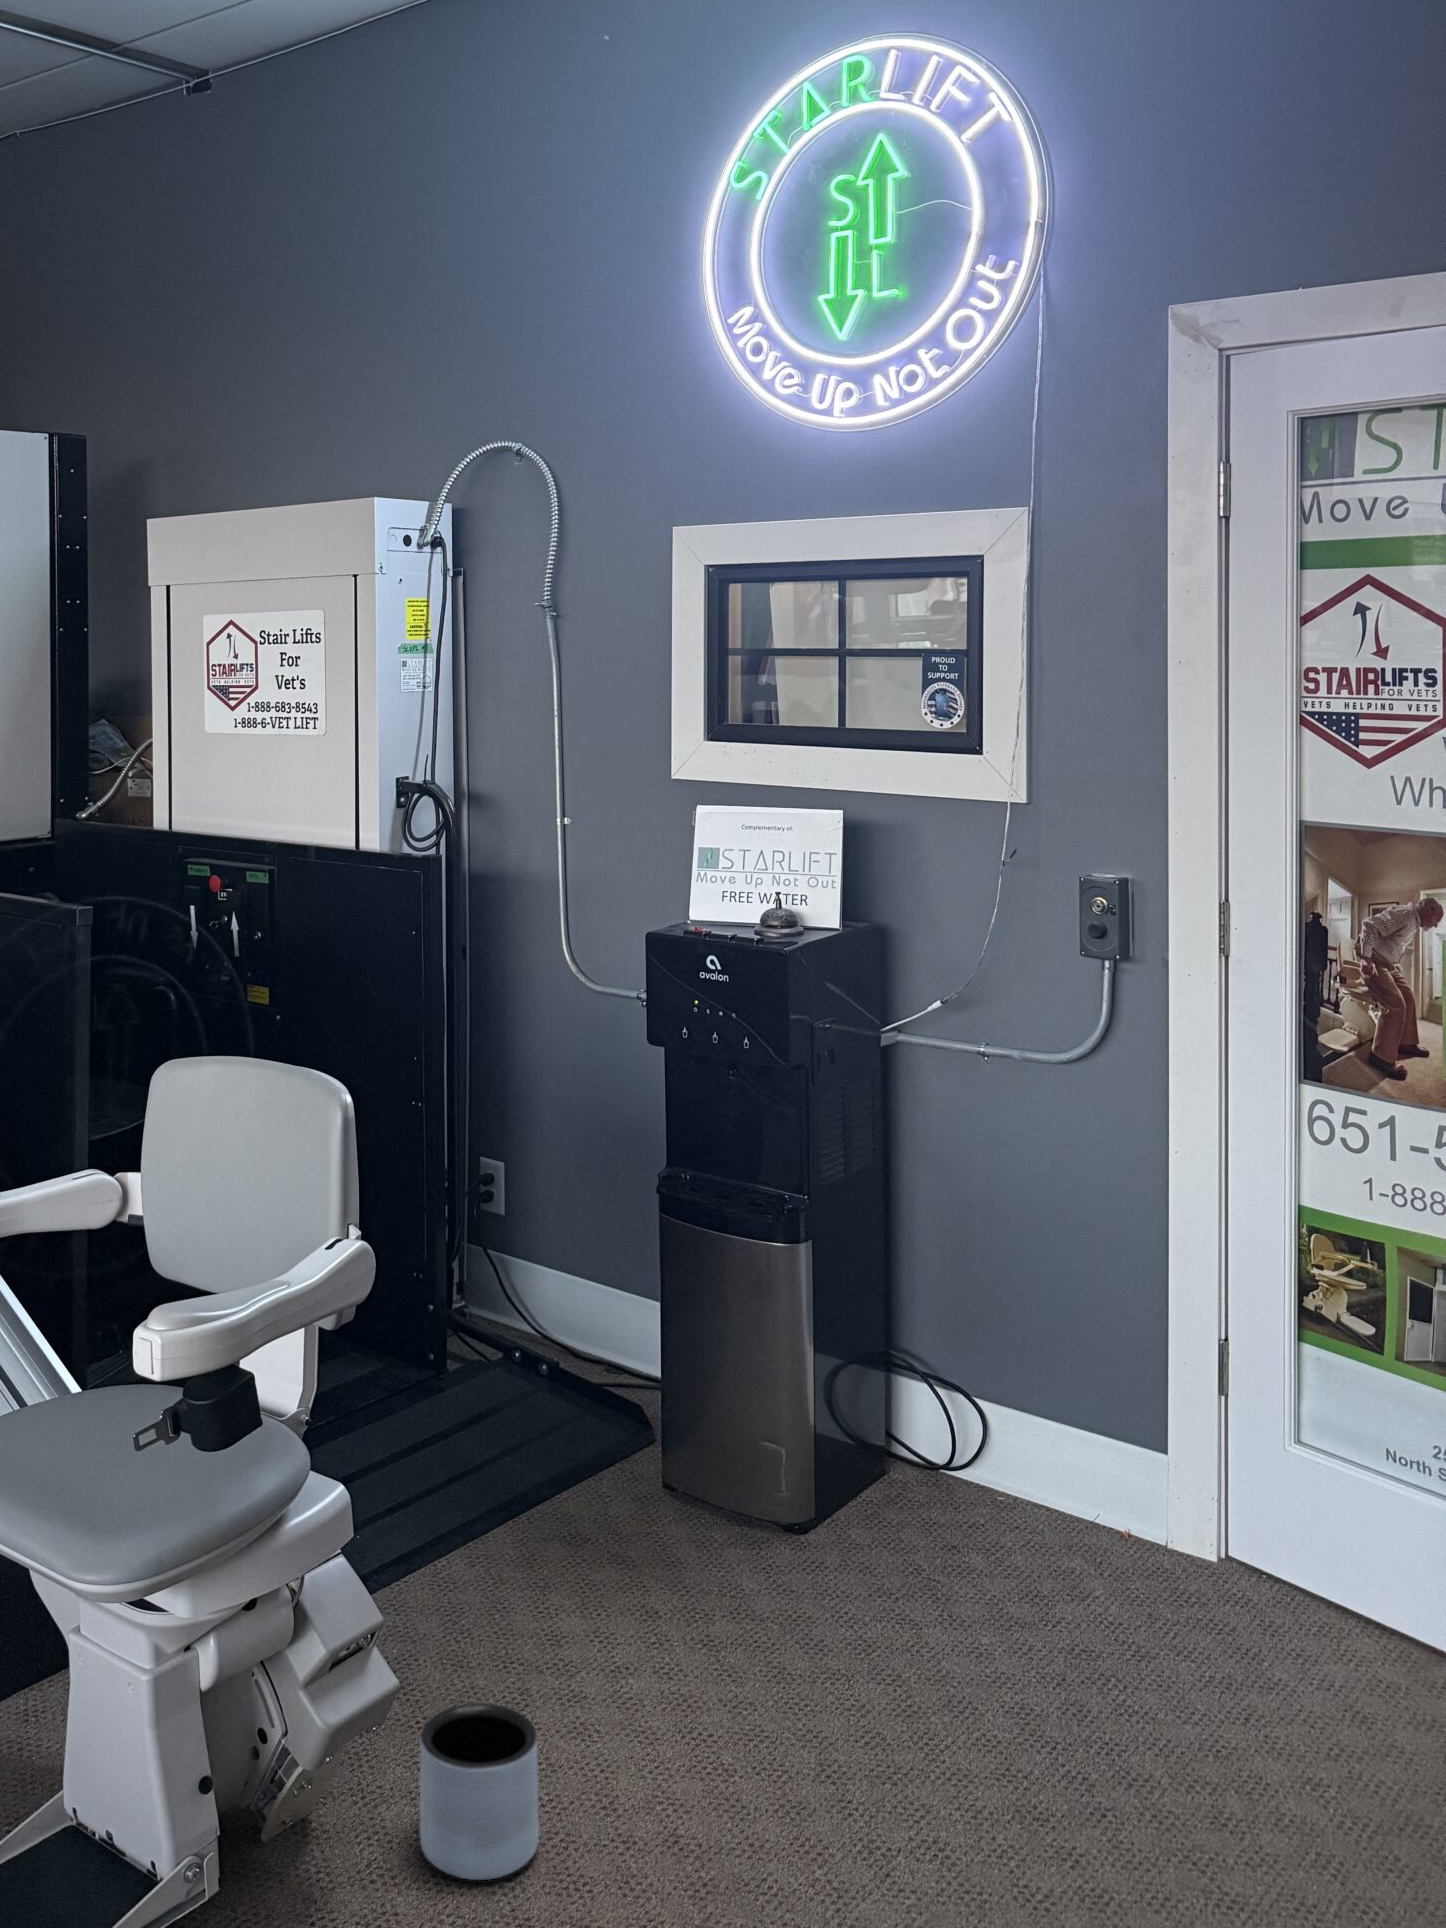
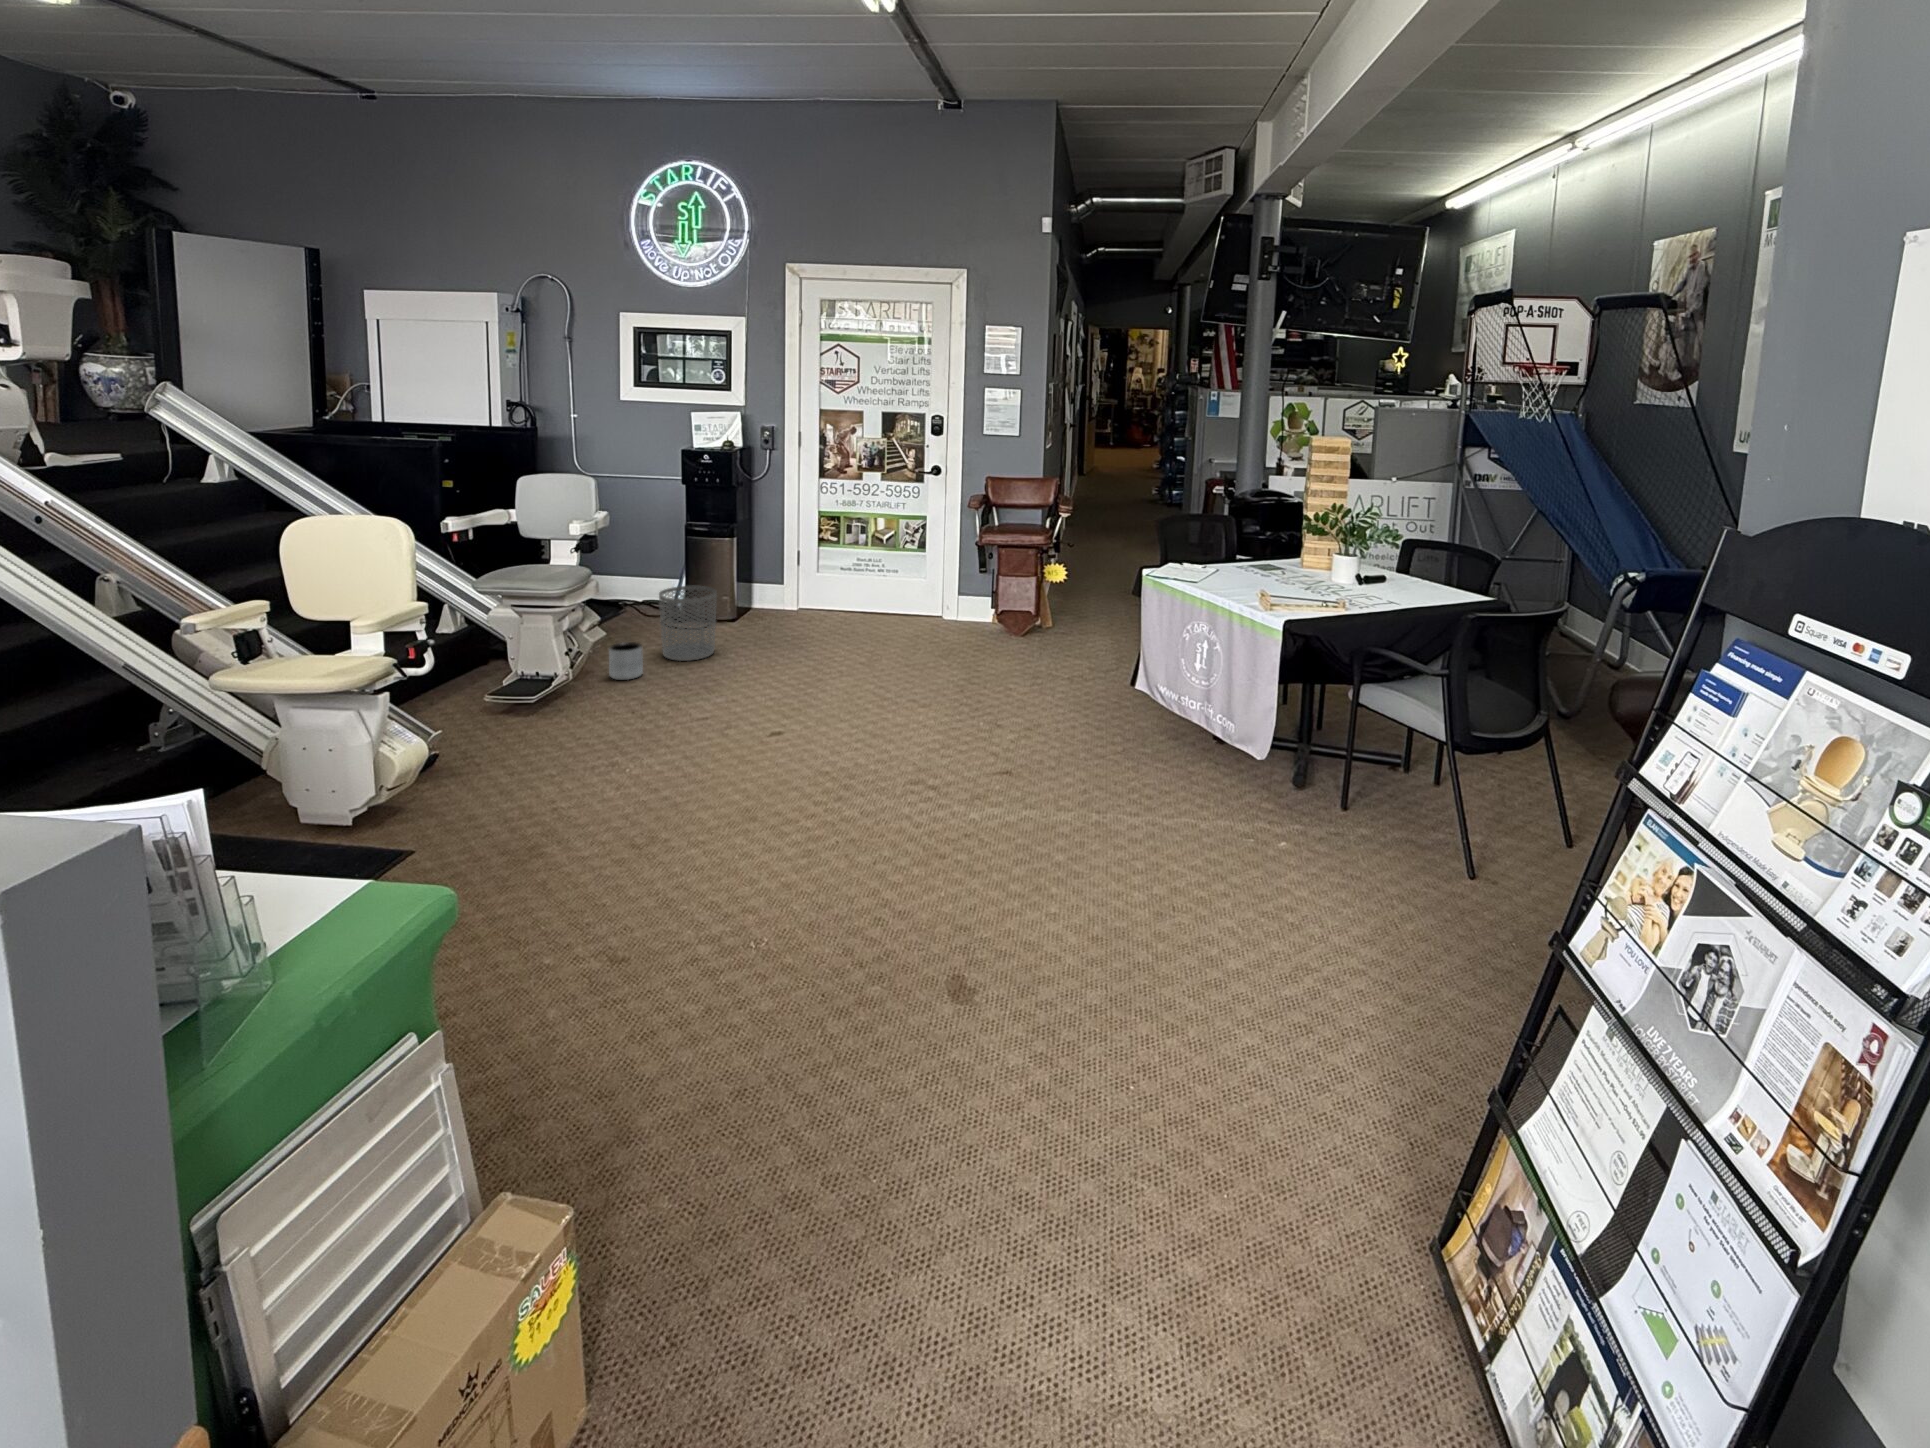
waste bin: none [640,1478,848,1812] -> present [659,586,717,661]

